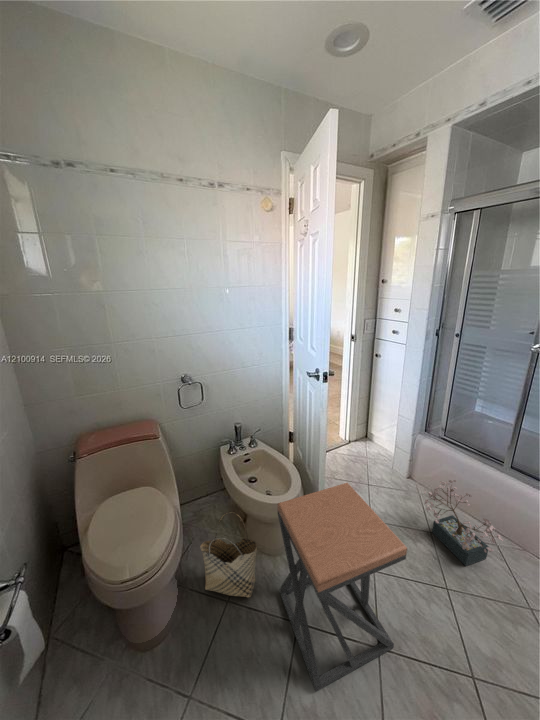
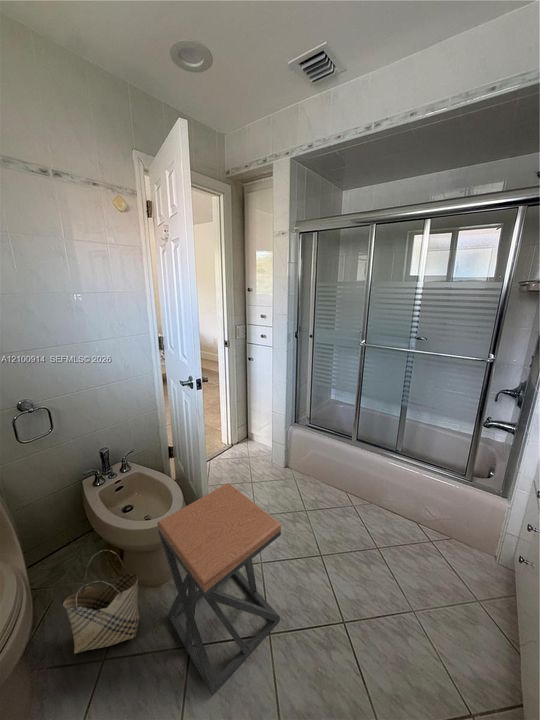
decorative plant: present [424,480,503,566] -> none [296,459,354,529]

